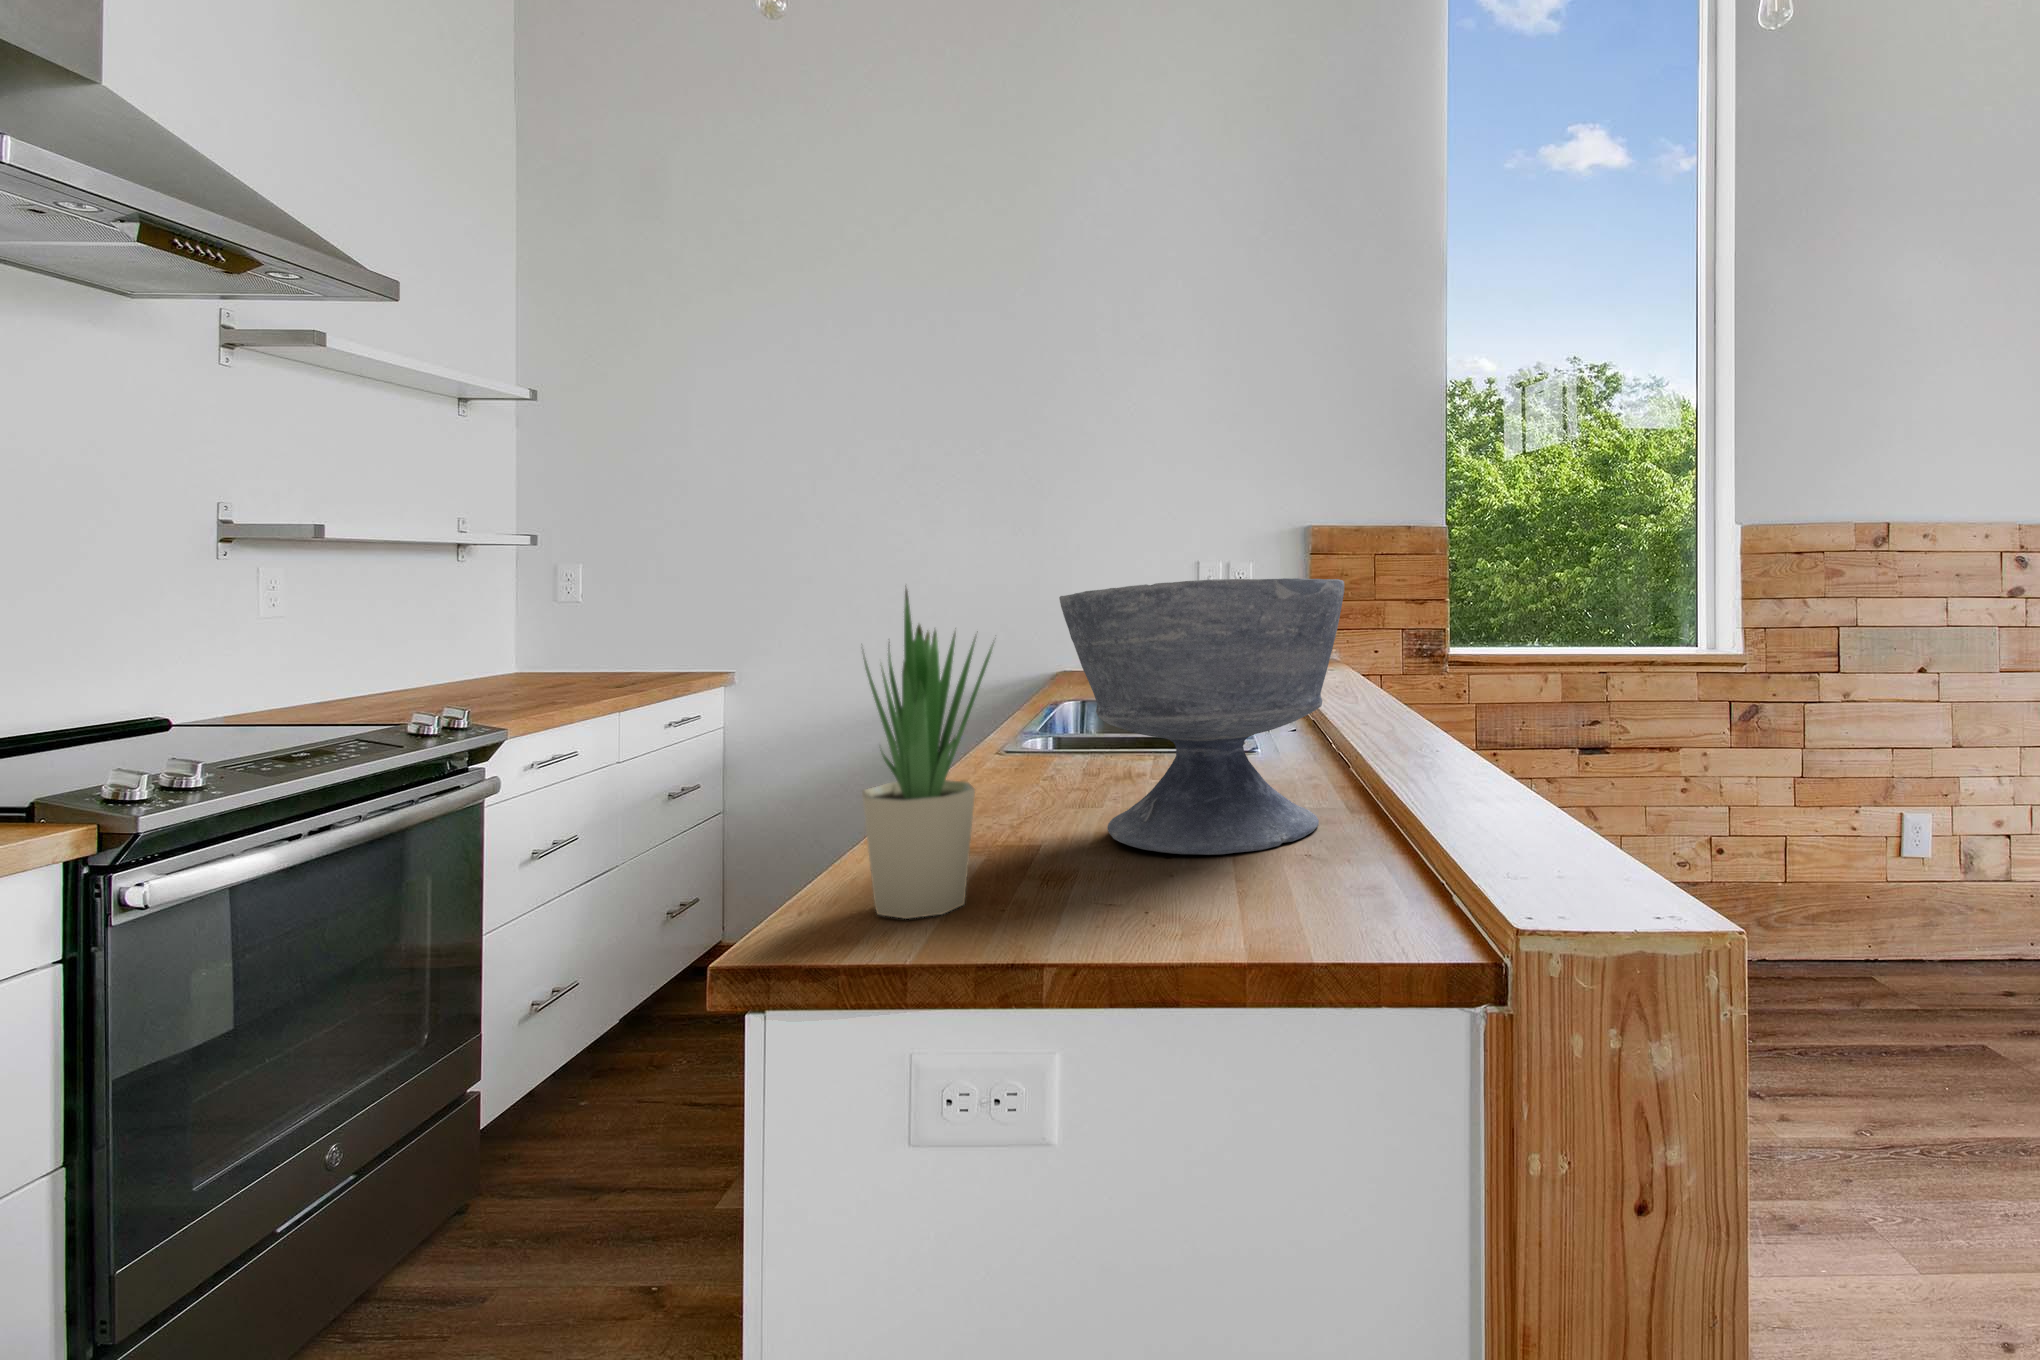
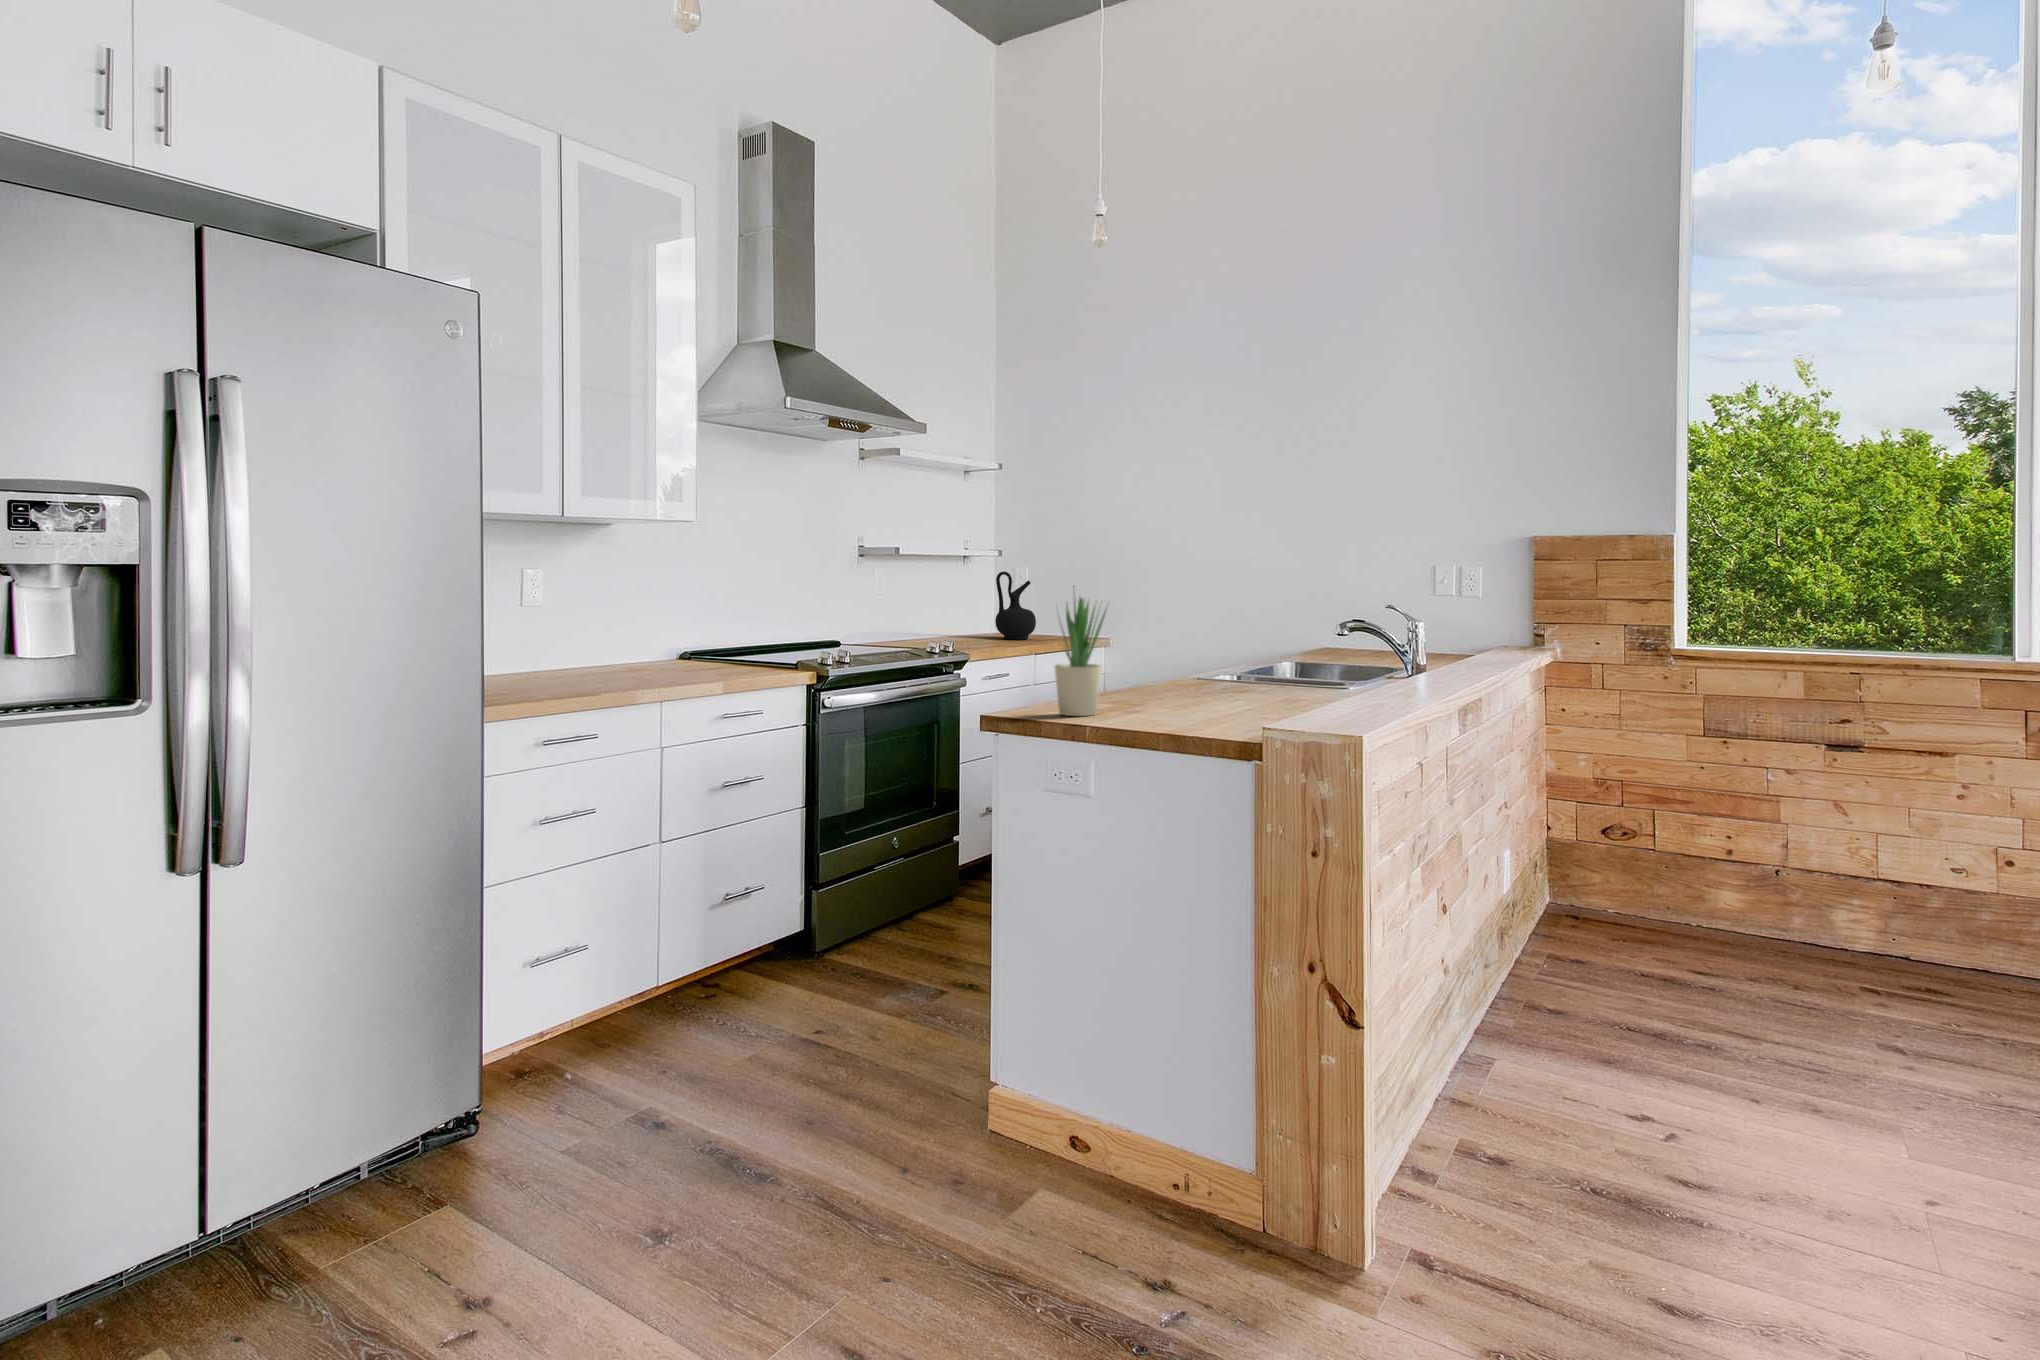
bowl: present [1059,578,1344,855] -> none [1160,580,1309,712]
ceramic jug: none [531,585,606,696] -> present [995,571,1036,639]

